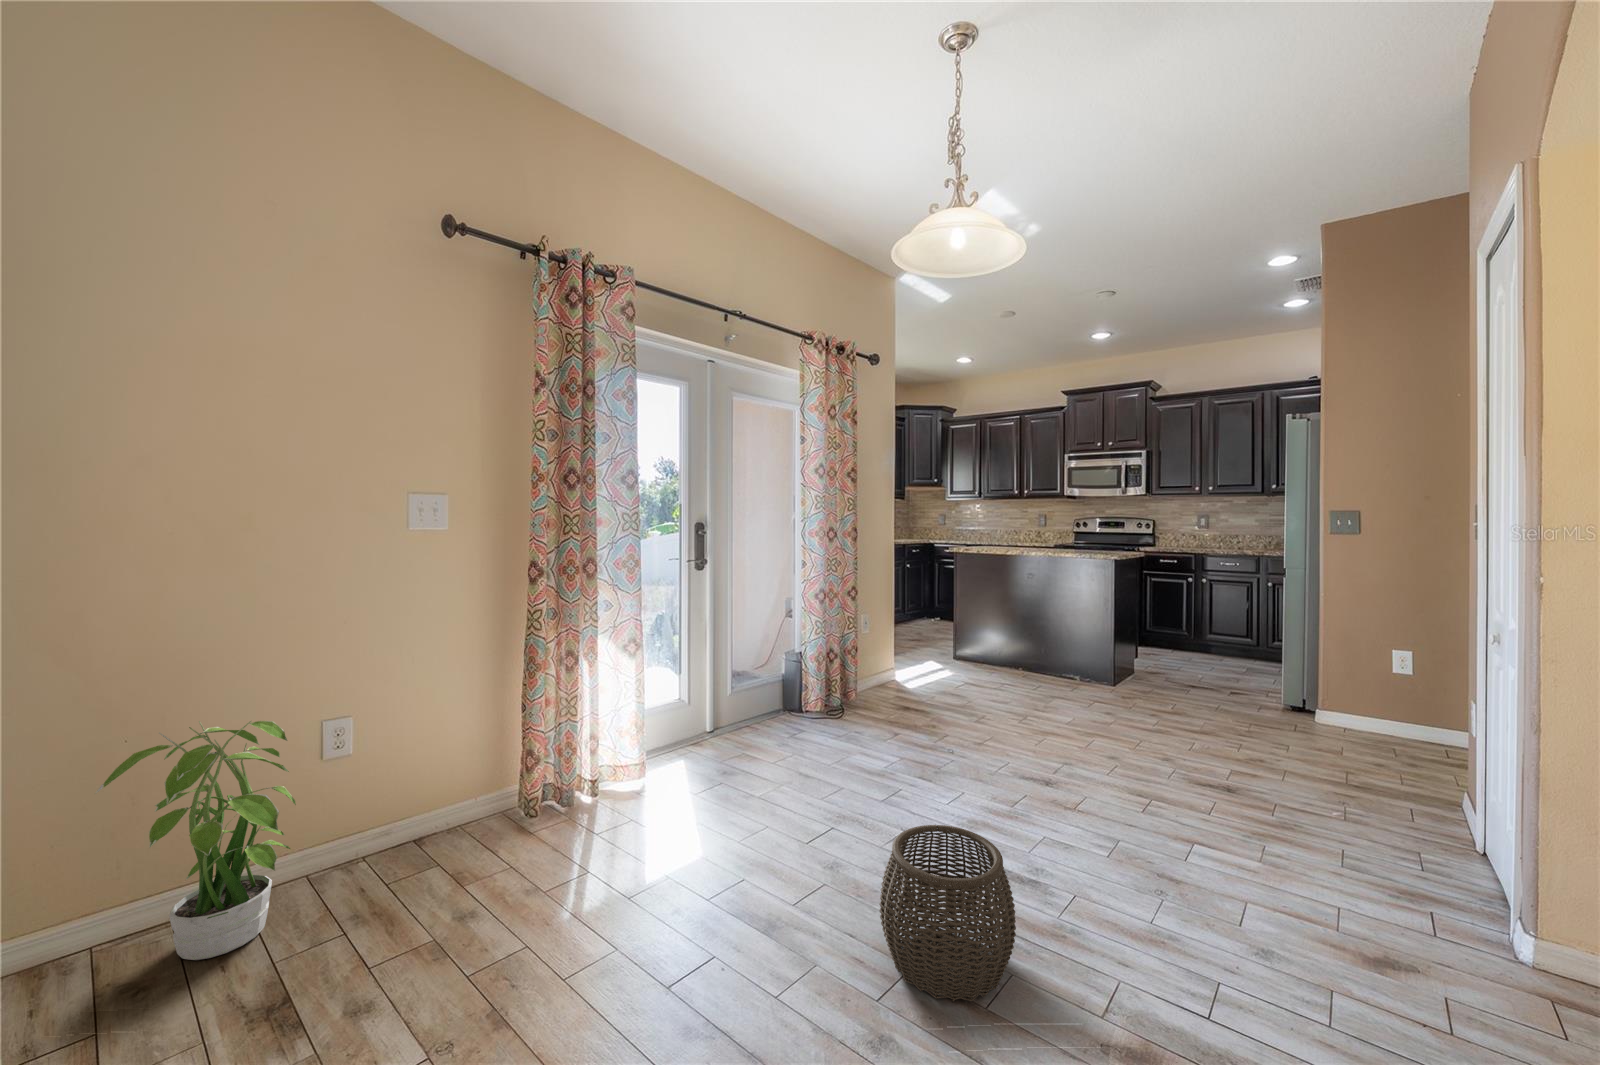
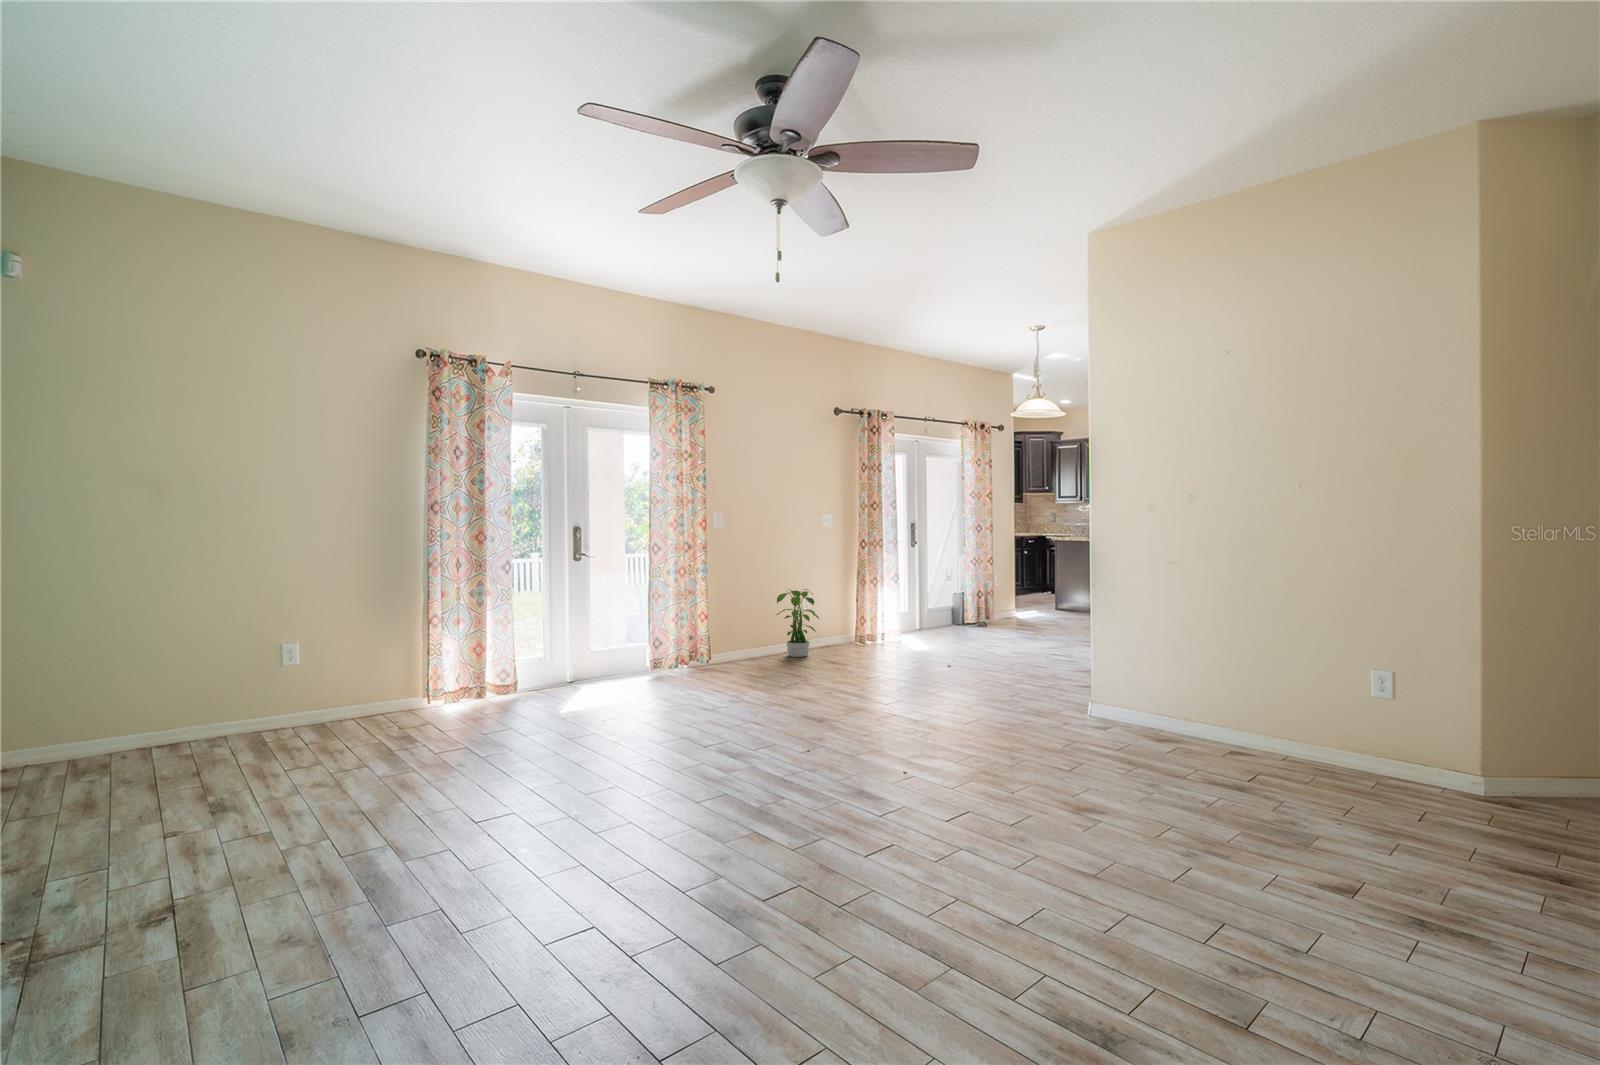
woven basket: present [879,825,1016,1002] -> none [1008,624,1051,664]

